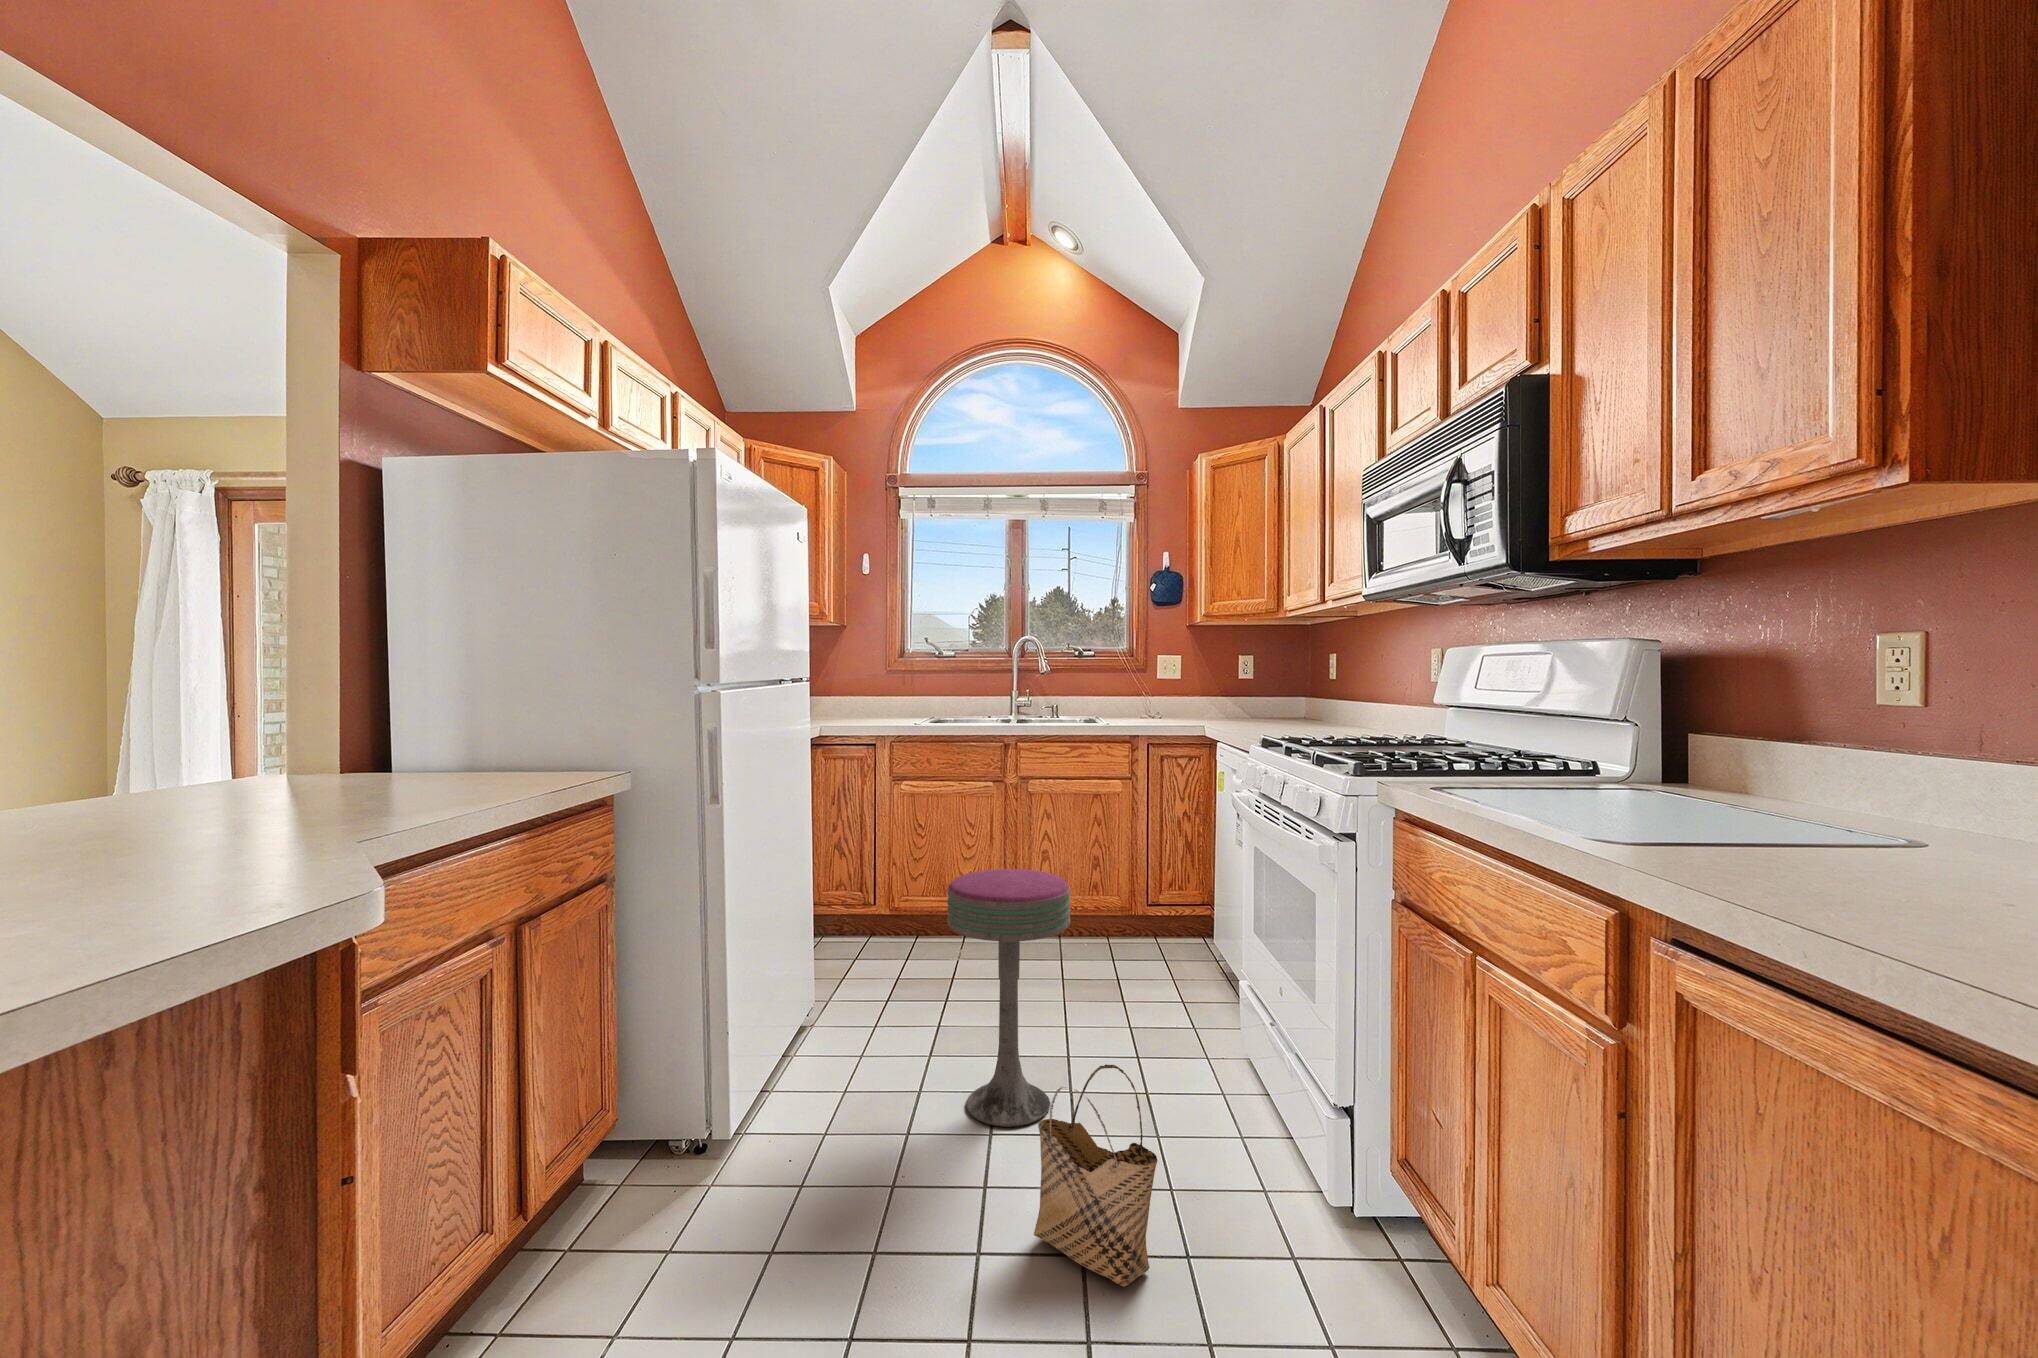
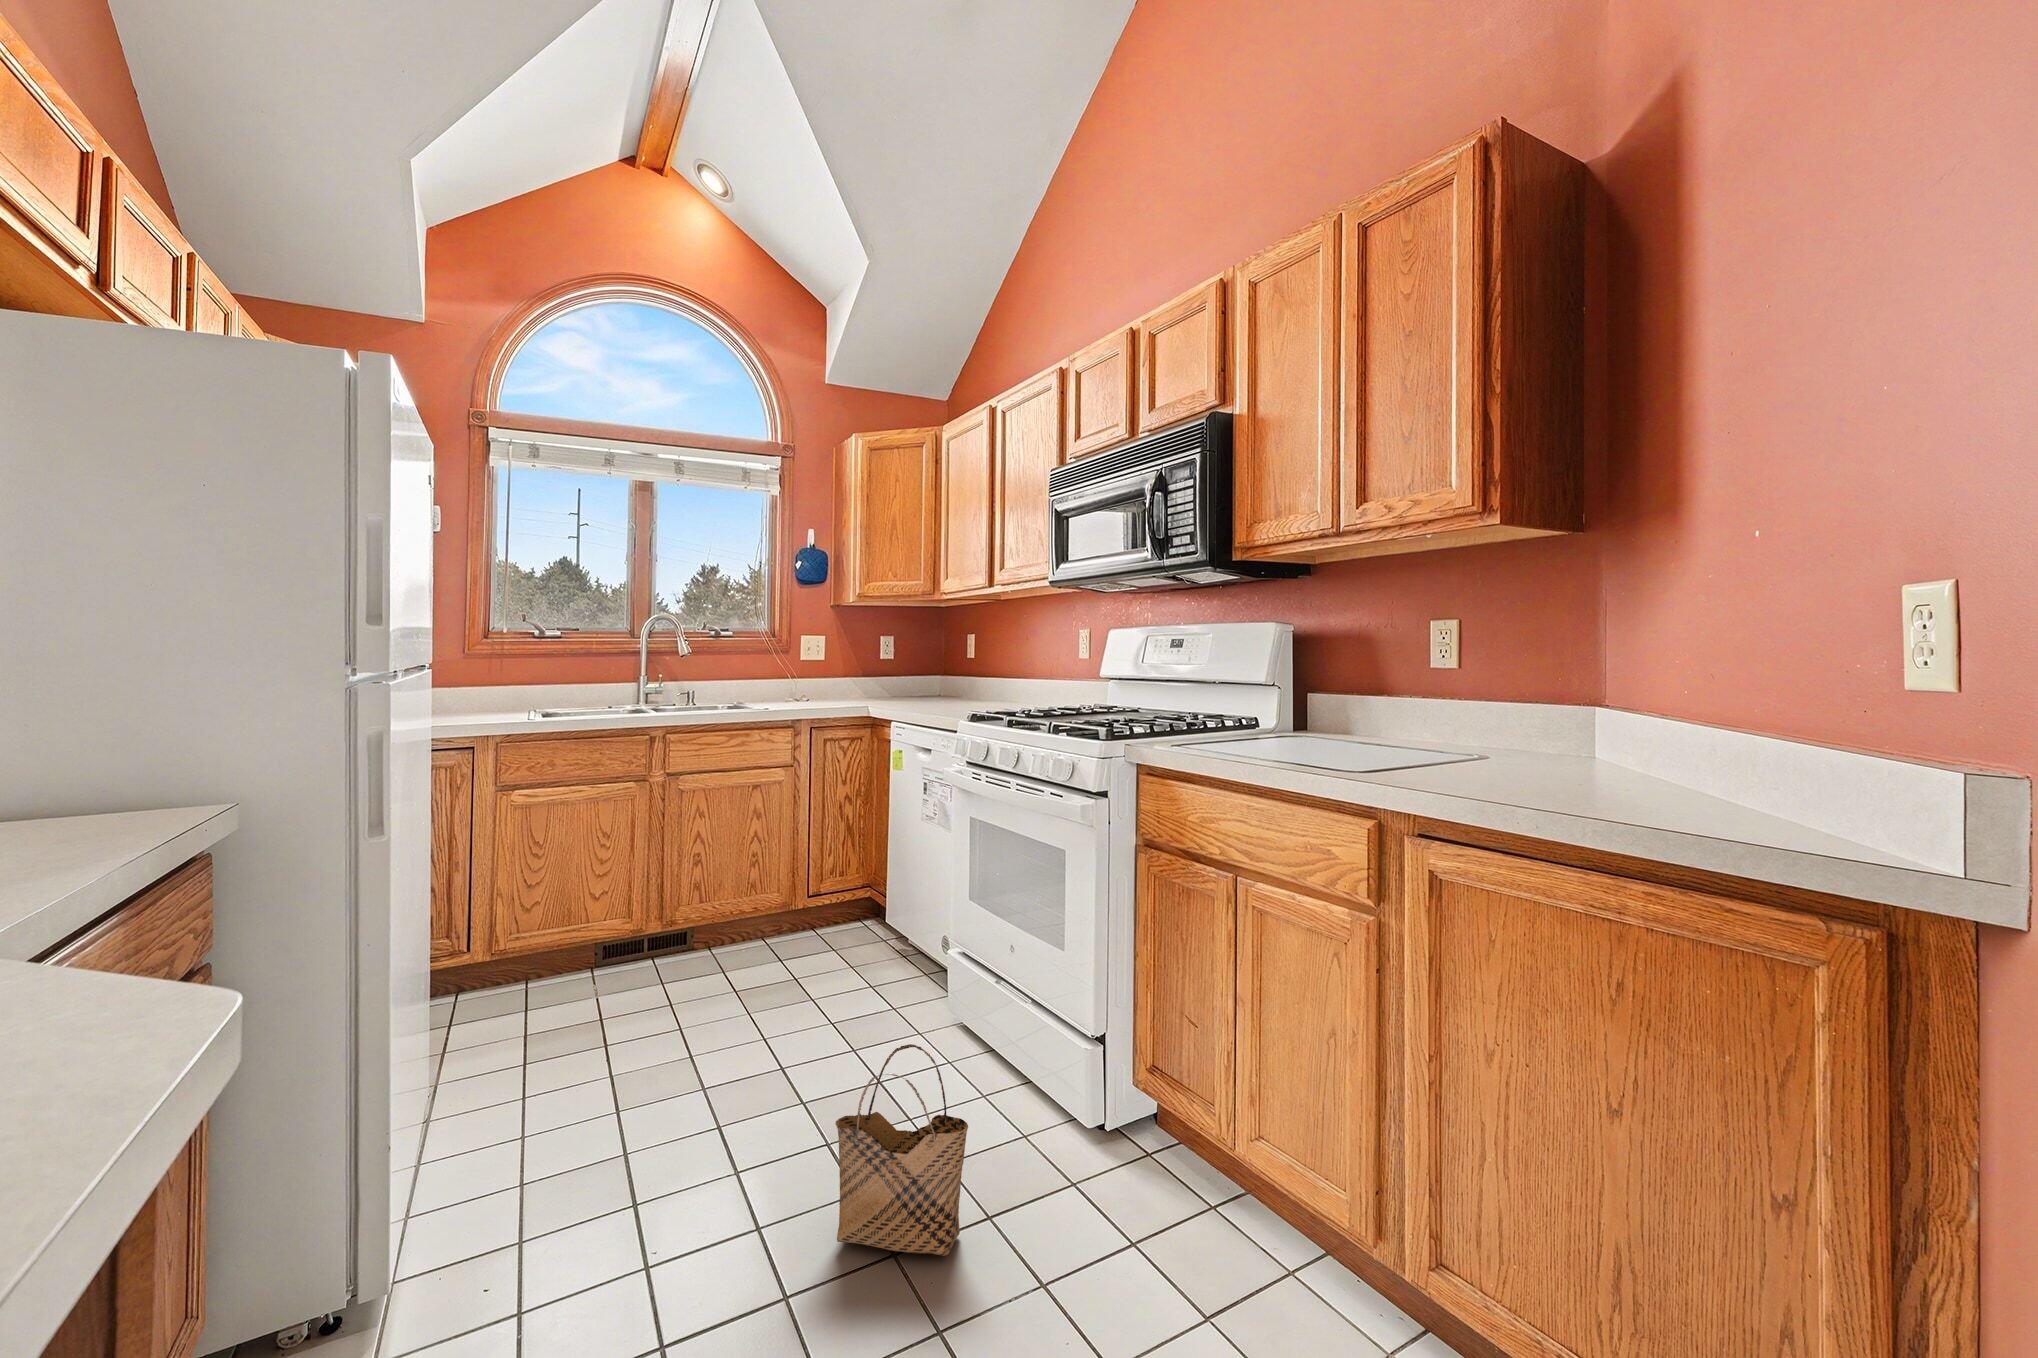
bar stool: present [947,869,1070,1127] -> none [669,867,812,1152]

